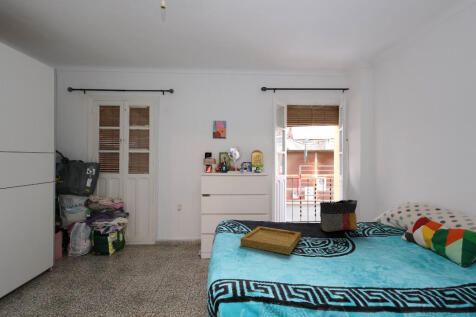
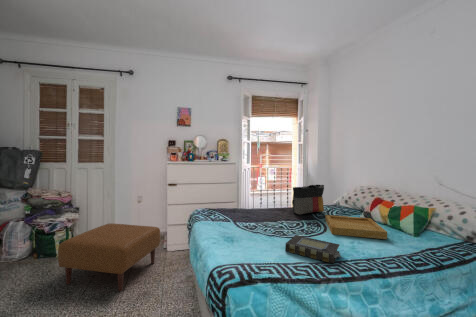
tray: present [240,226,301,255] -> present [325,215,387,239]
ottoman: none [106,229,192,293] -> present [58,223,160,291]
book: none [293,255,353,290] -> present [285,235,341,263]

